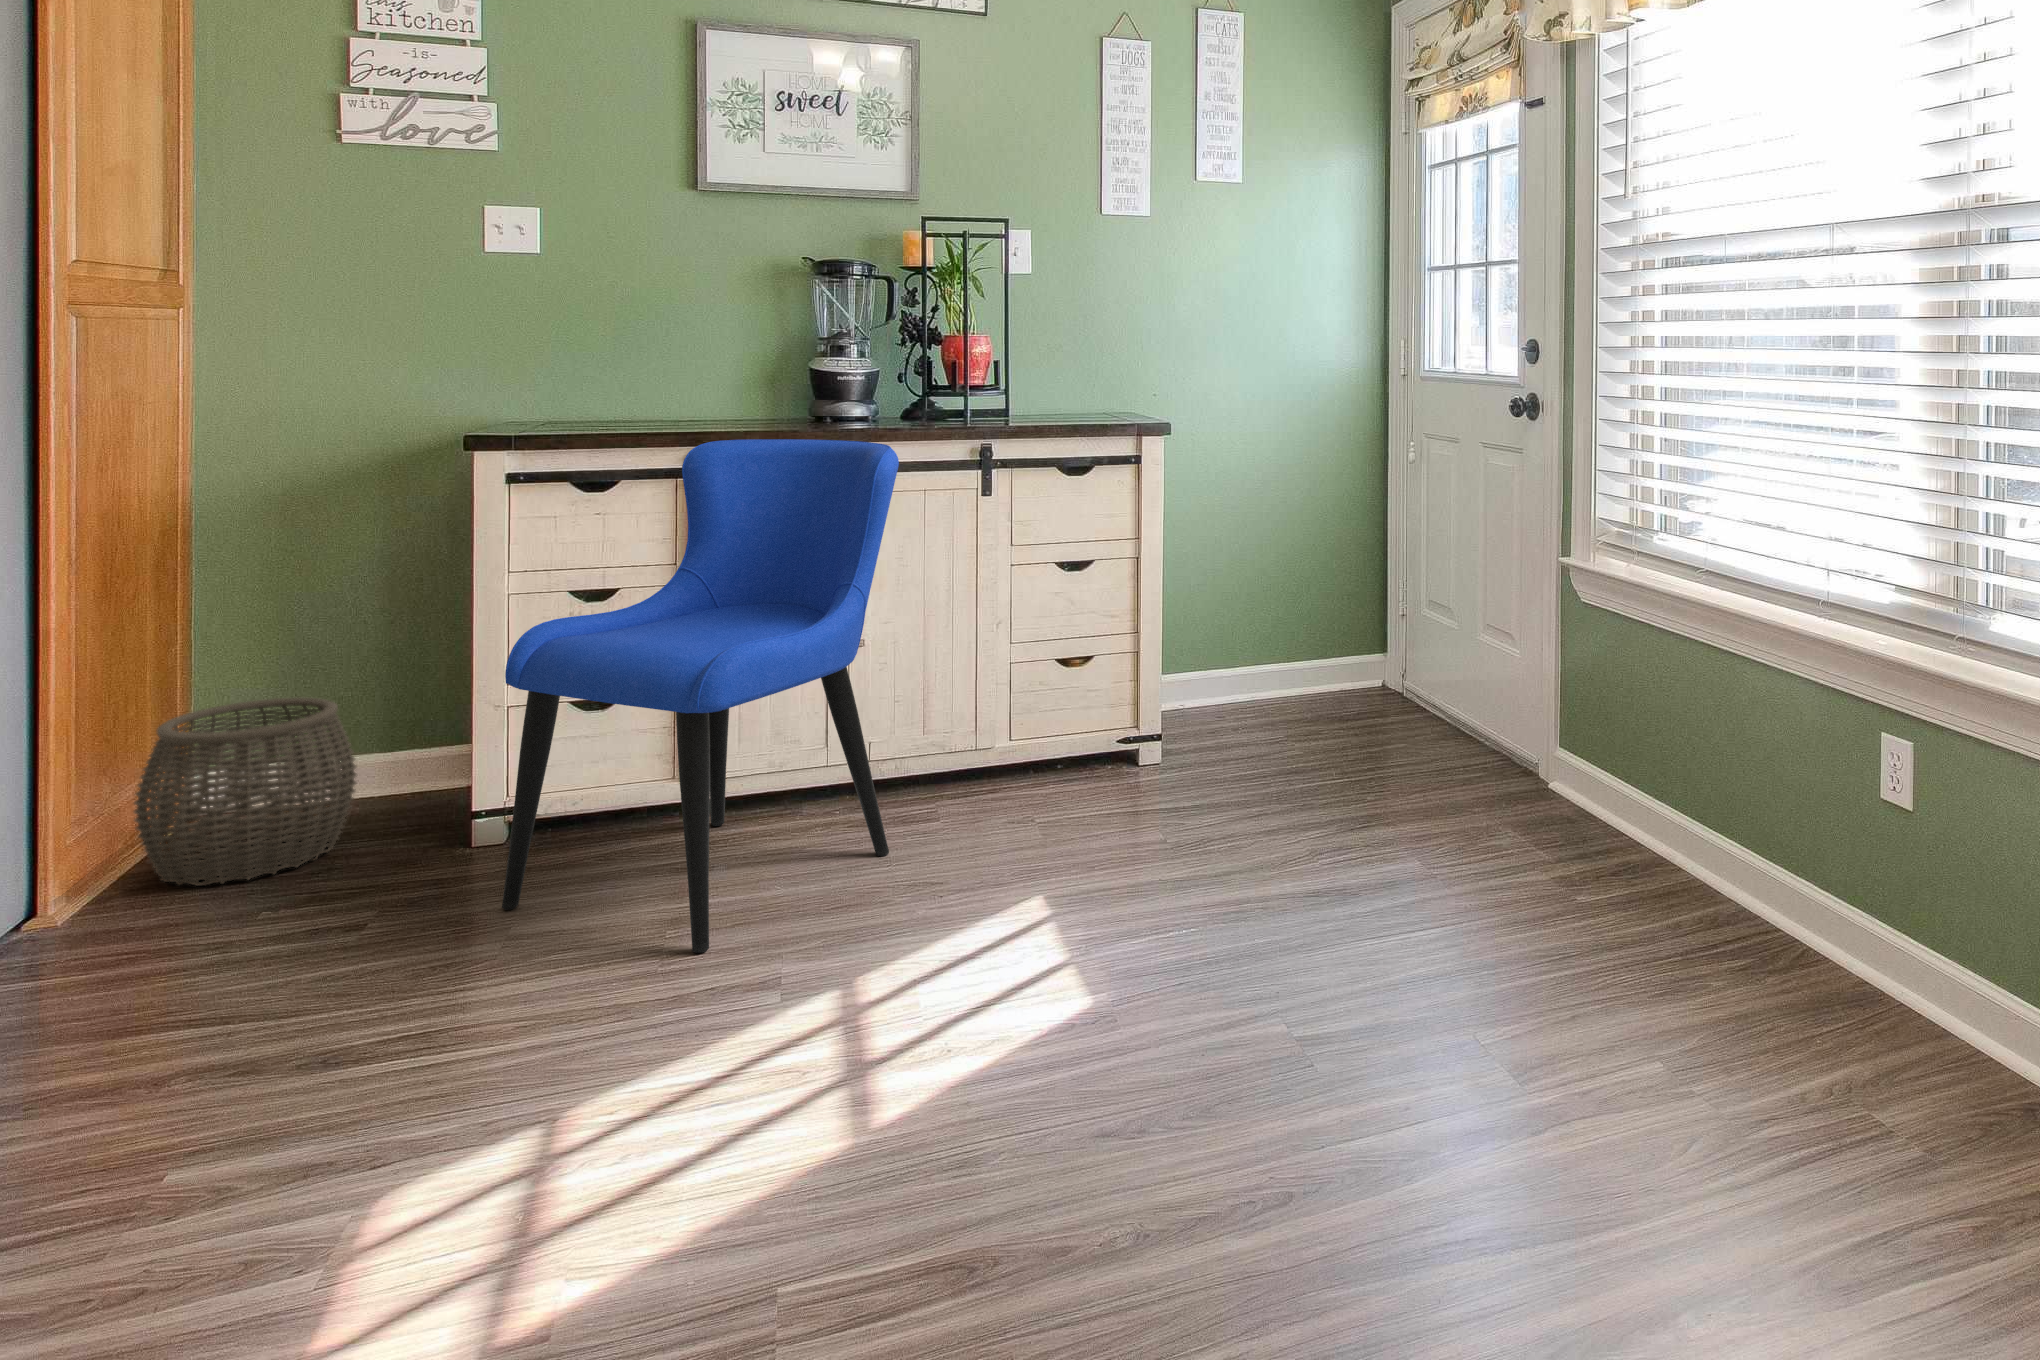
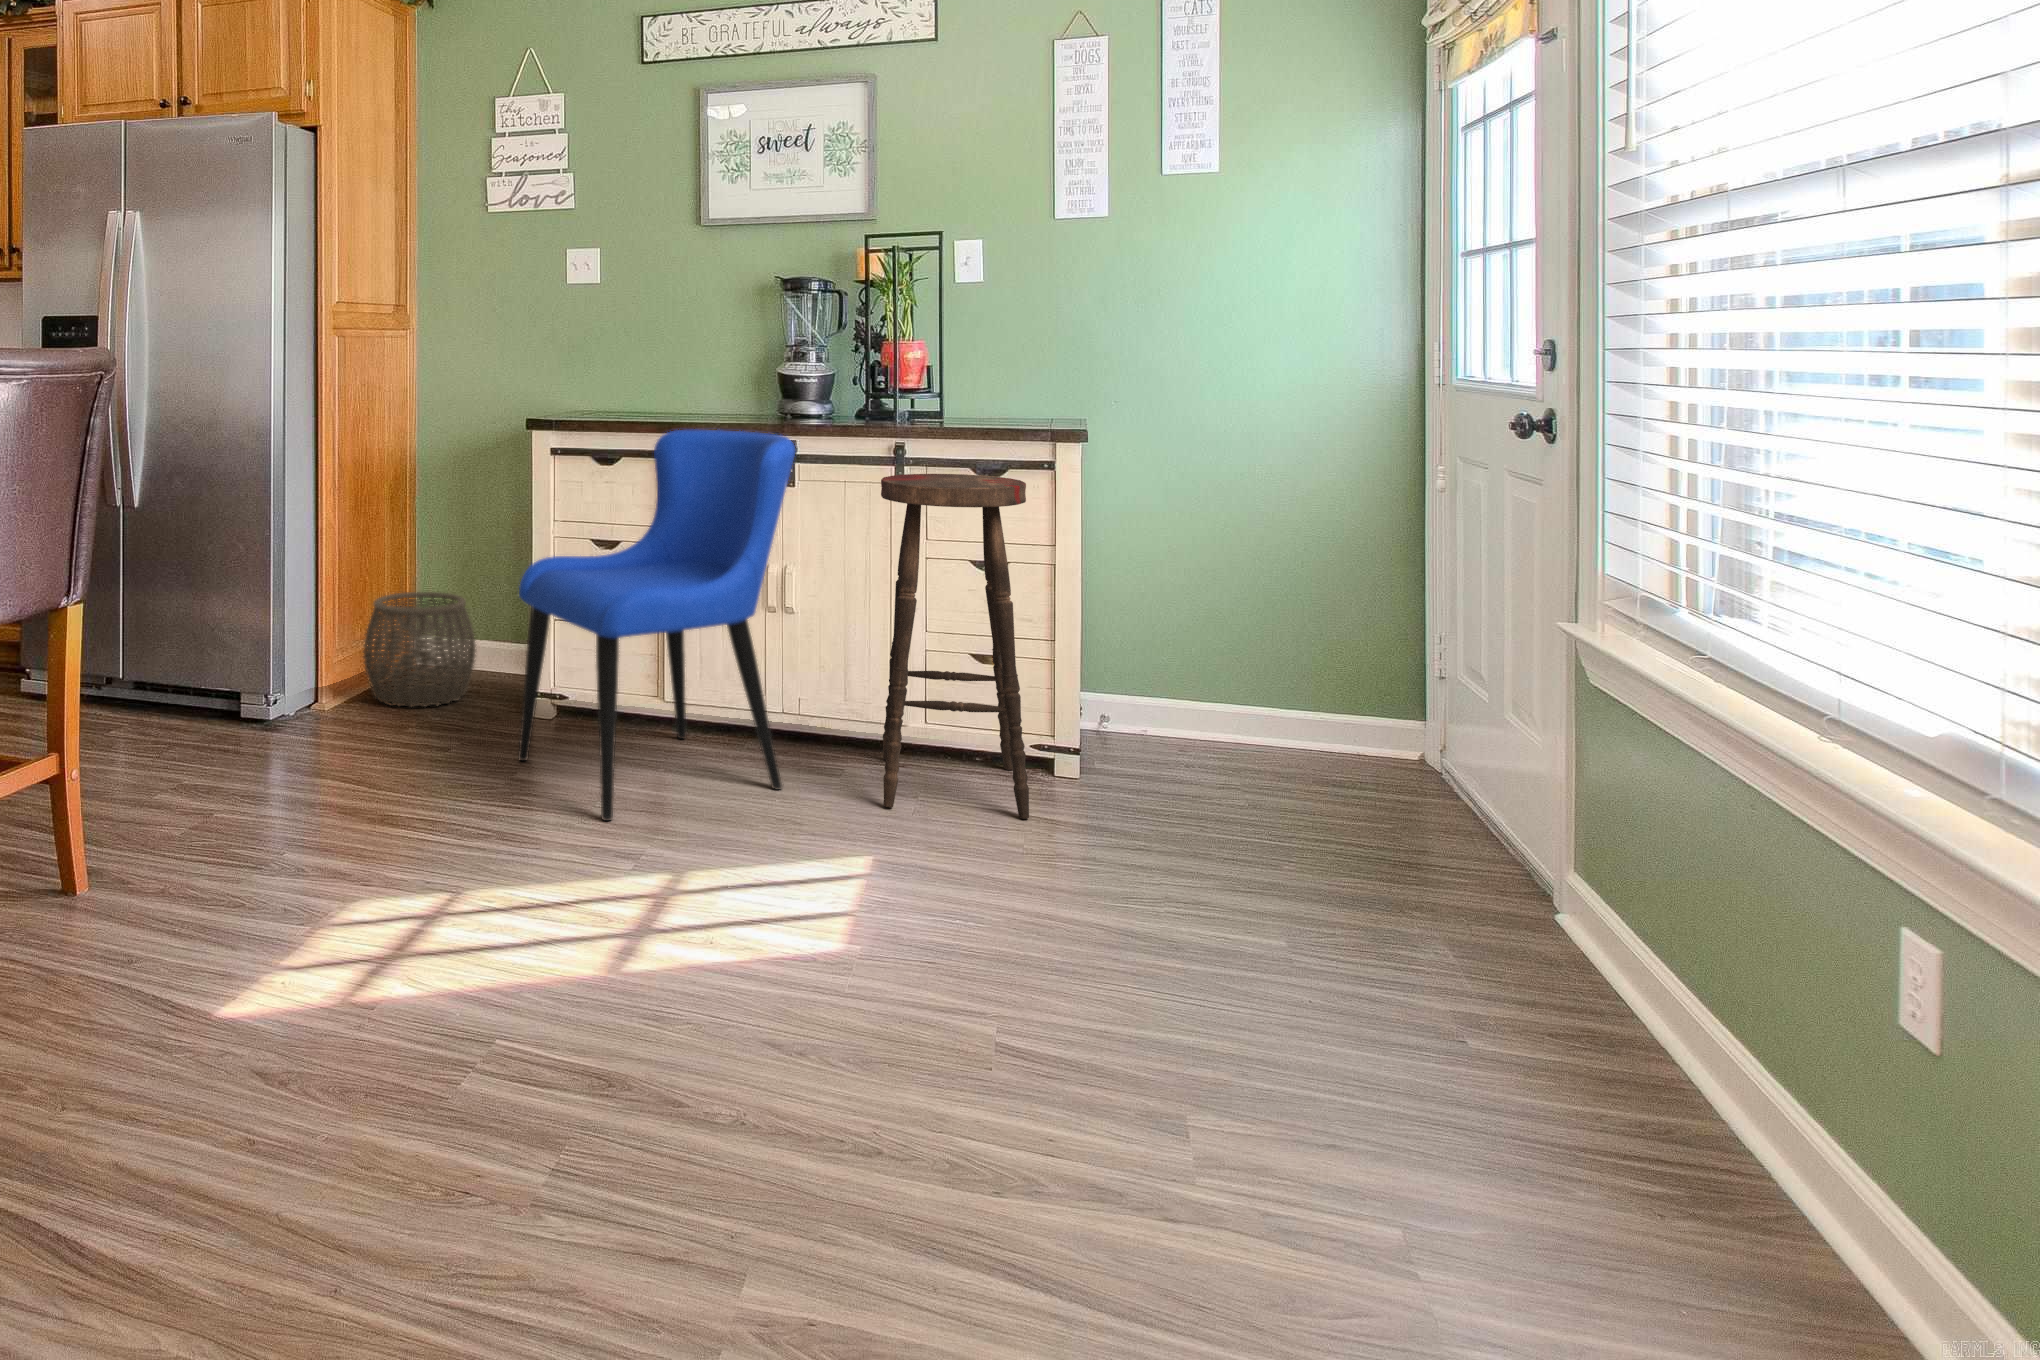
bar stool: none [970,475,1154,843] -> present [881,474,1029,819]

